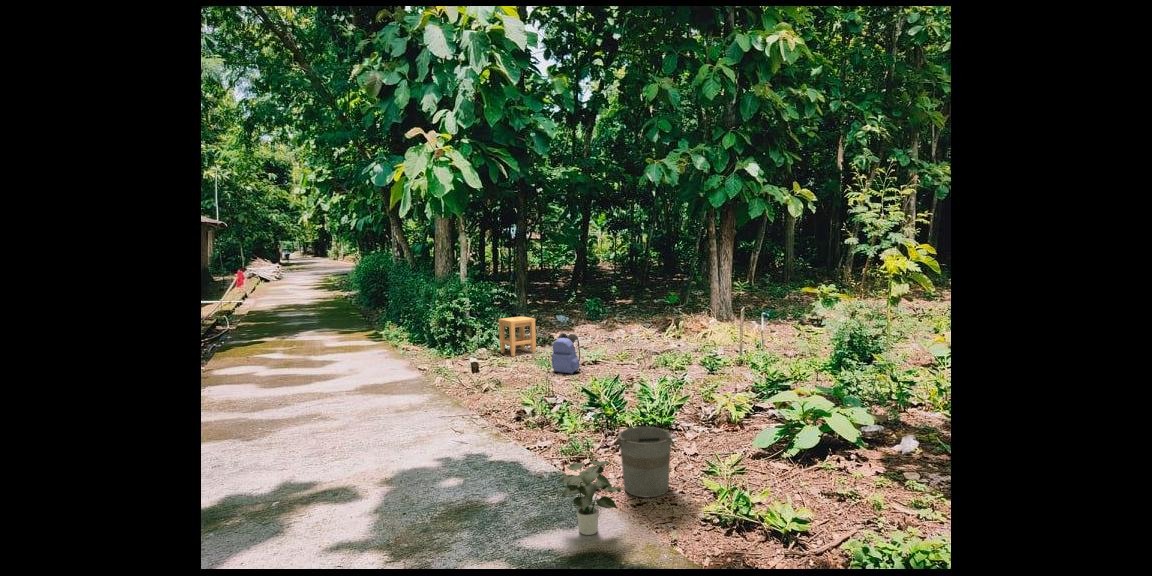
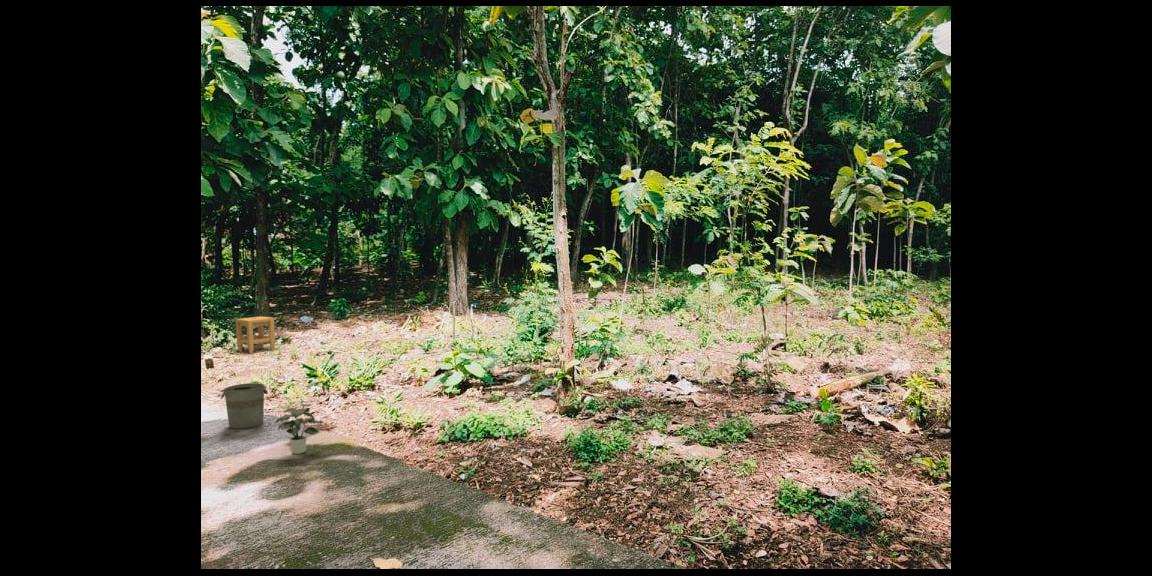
backpack: present [551,333,580,374] -> none [288,329,316,364]
bucket: present [615,427,676,497] -> present [221,383,268,429]

